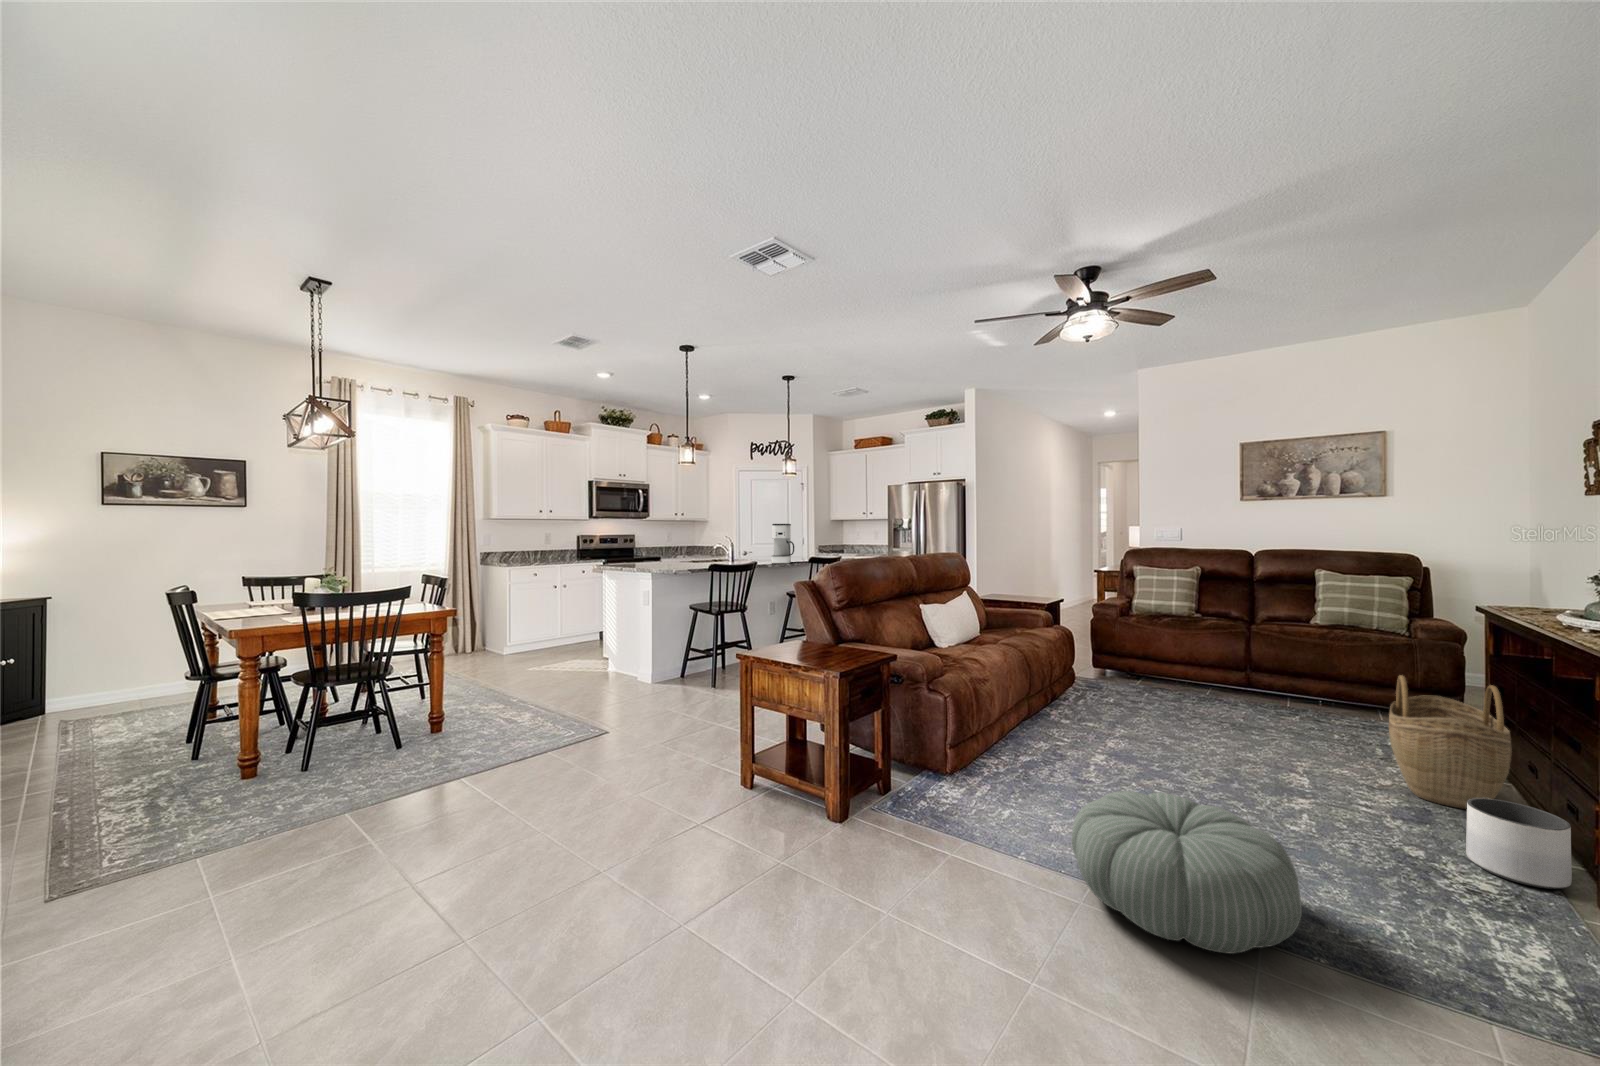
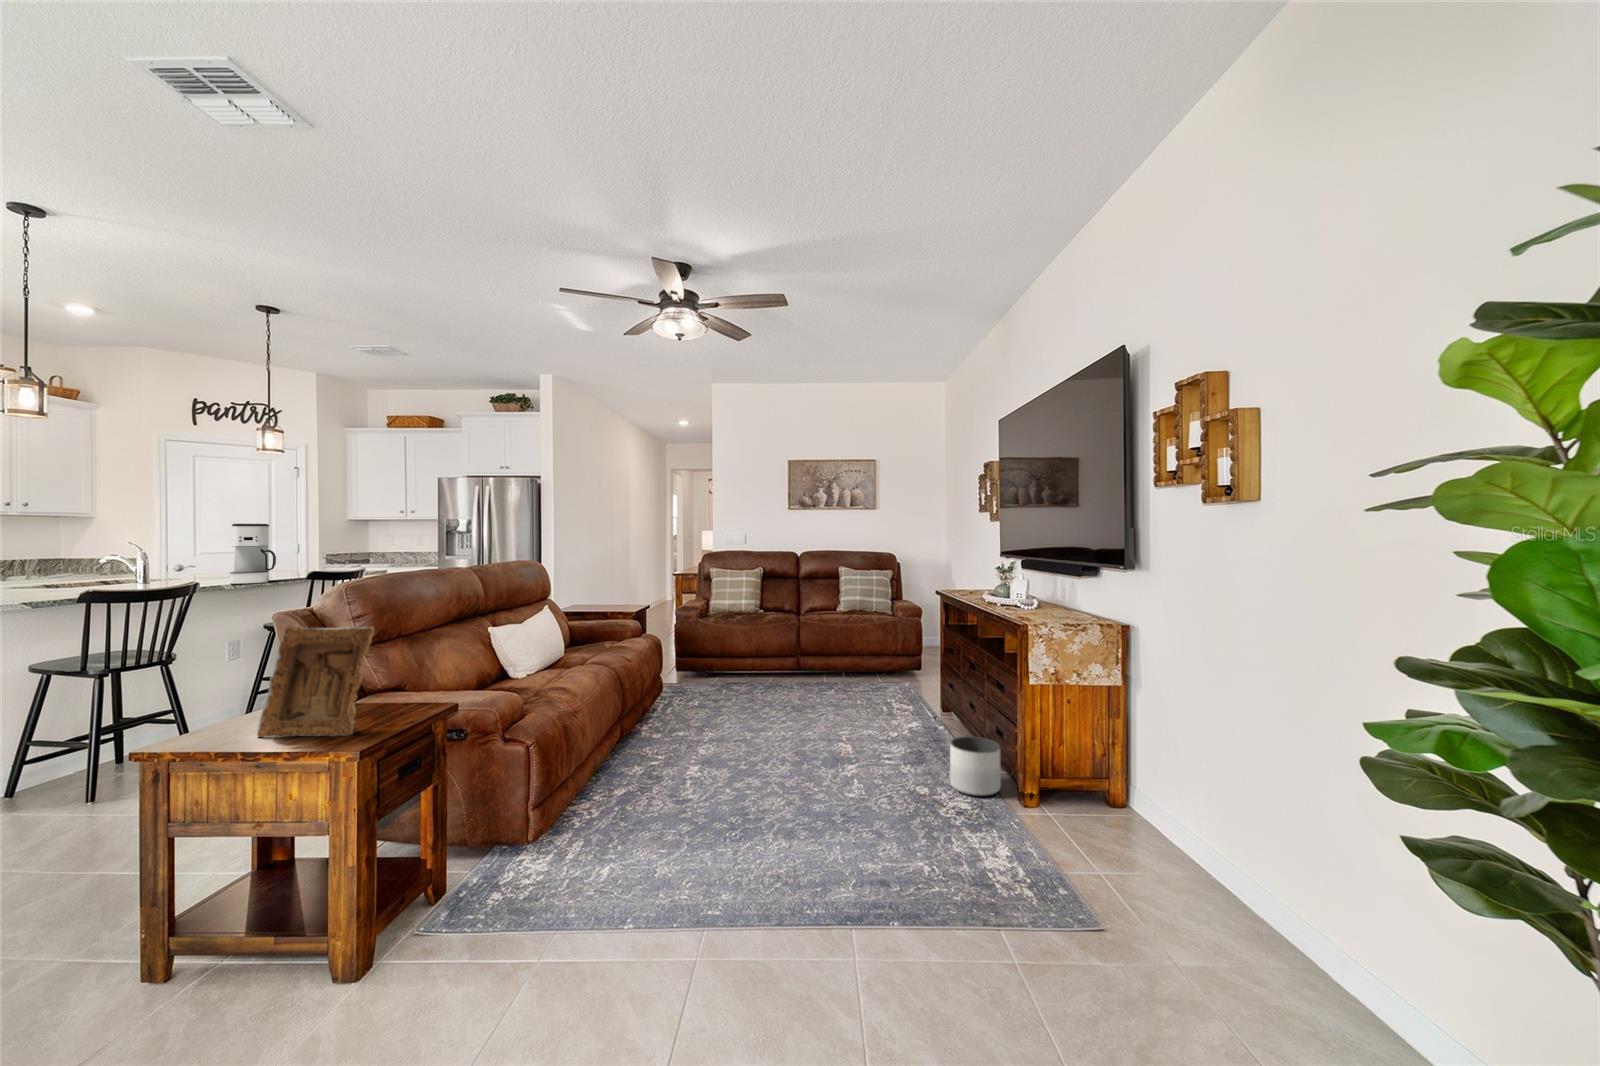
picture frame: none [783,588,844,663] -> present [257,626,374,737]
woven basket: present [1389,675,1512,809] -> none [898,650,964,746]
pouf: present [1071,791,1302,954] -> none [684,800,878,958]

